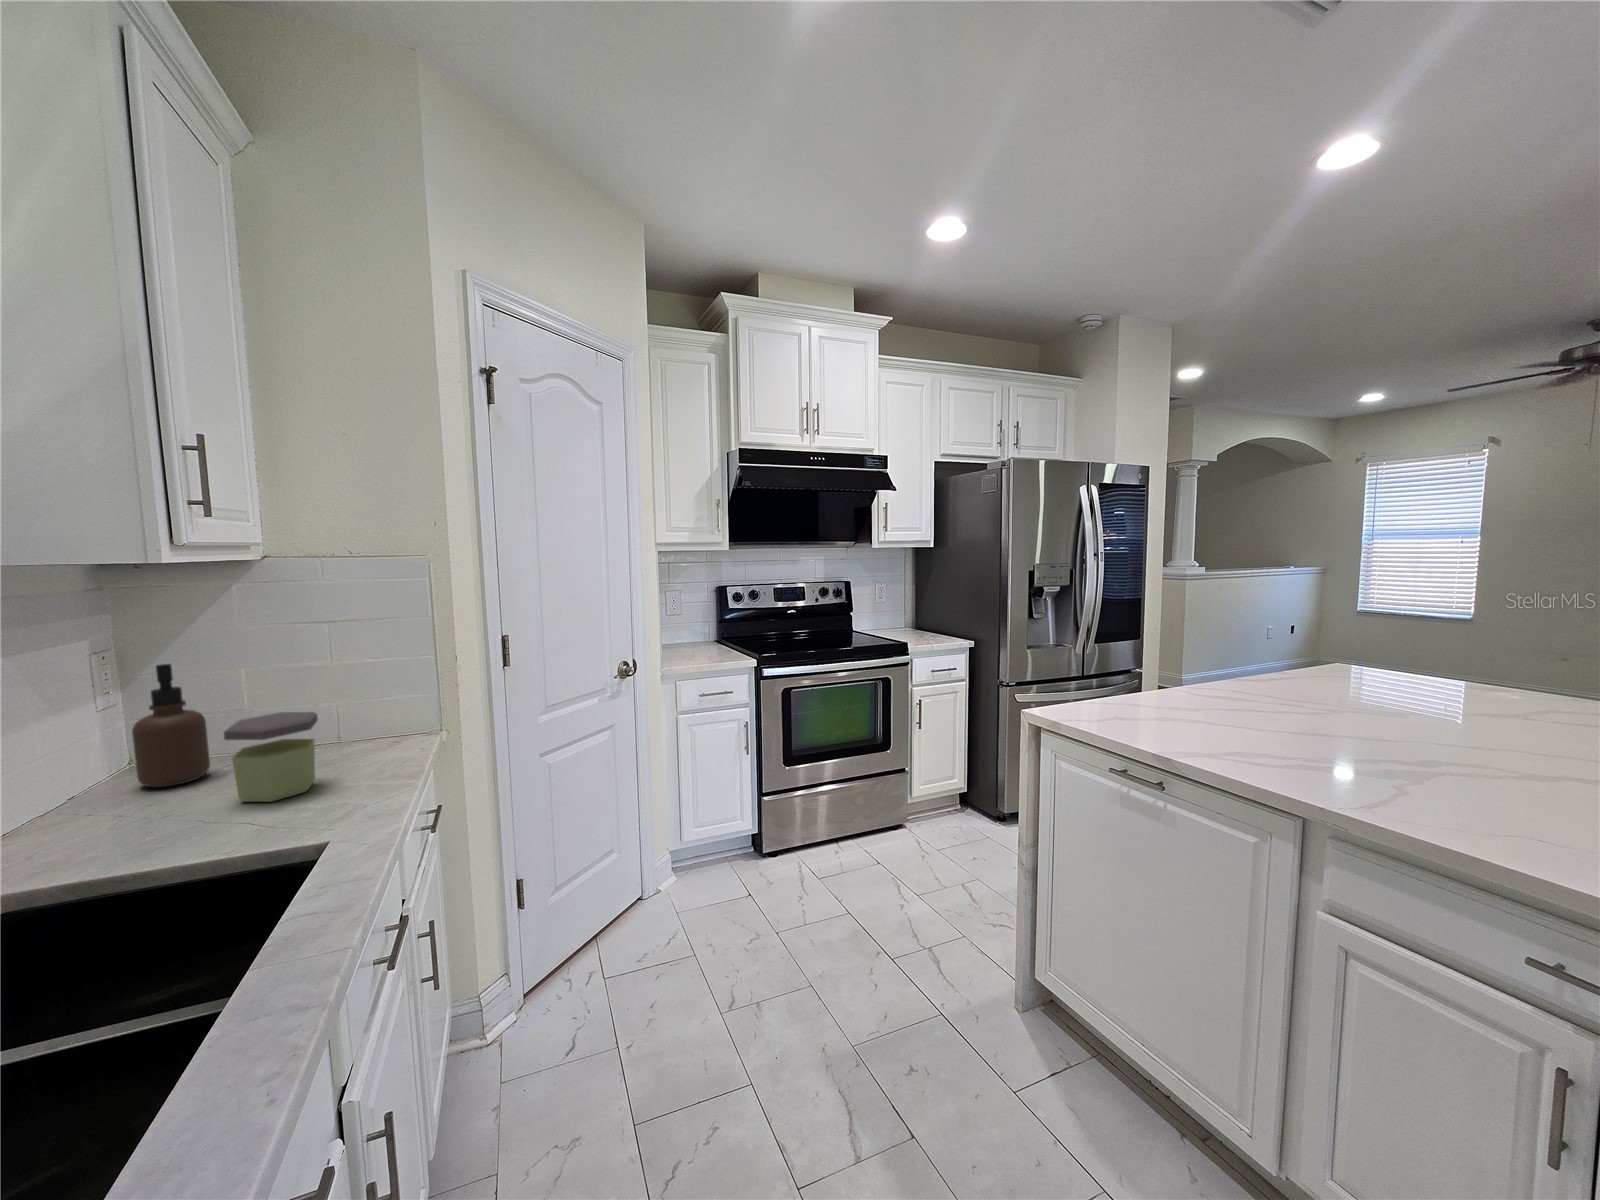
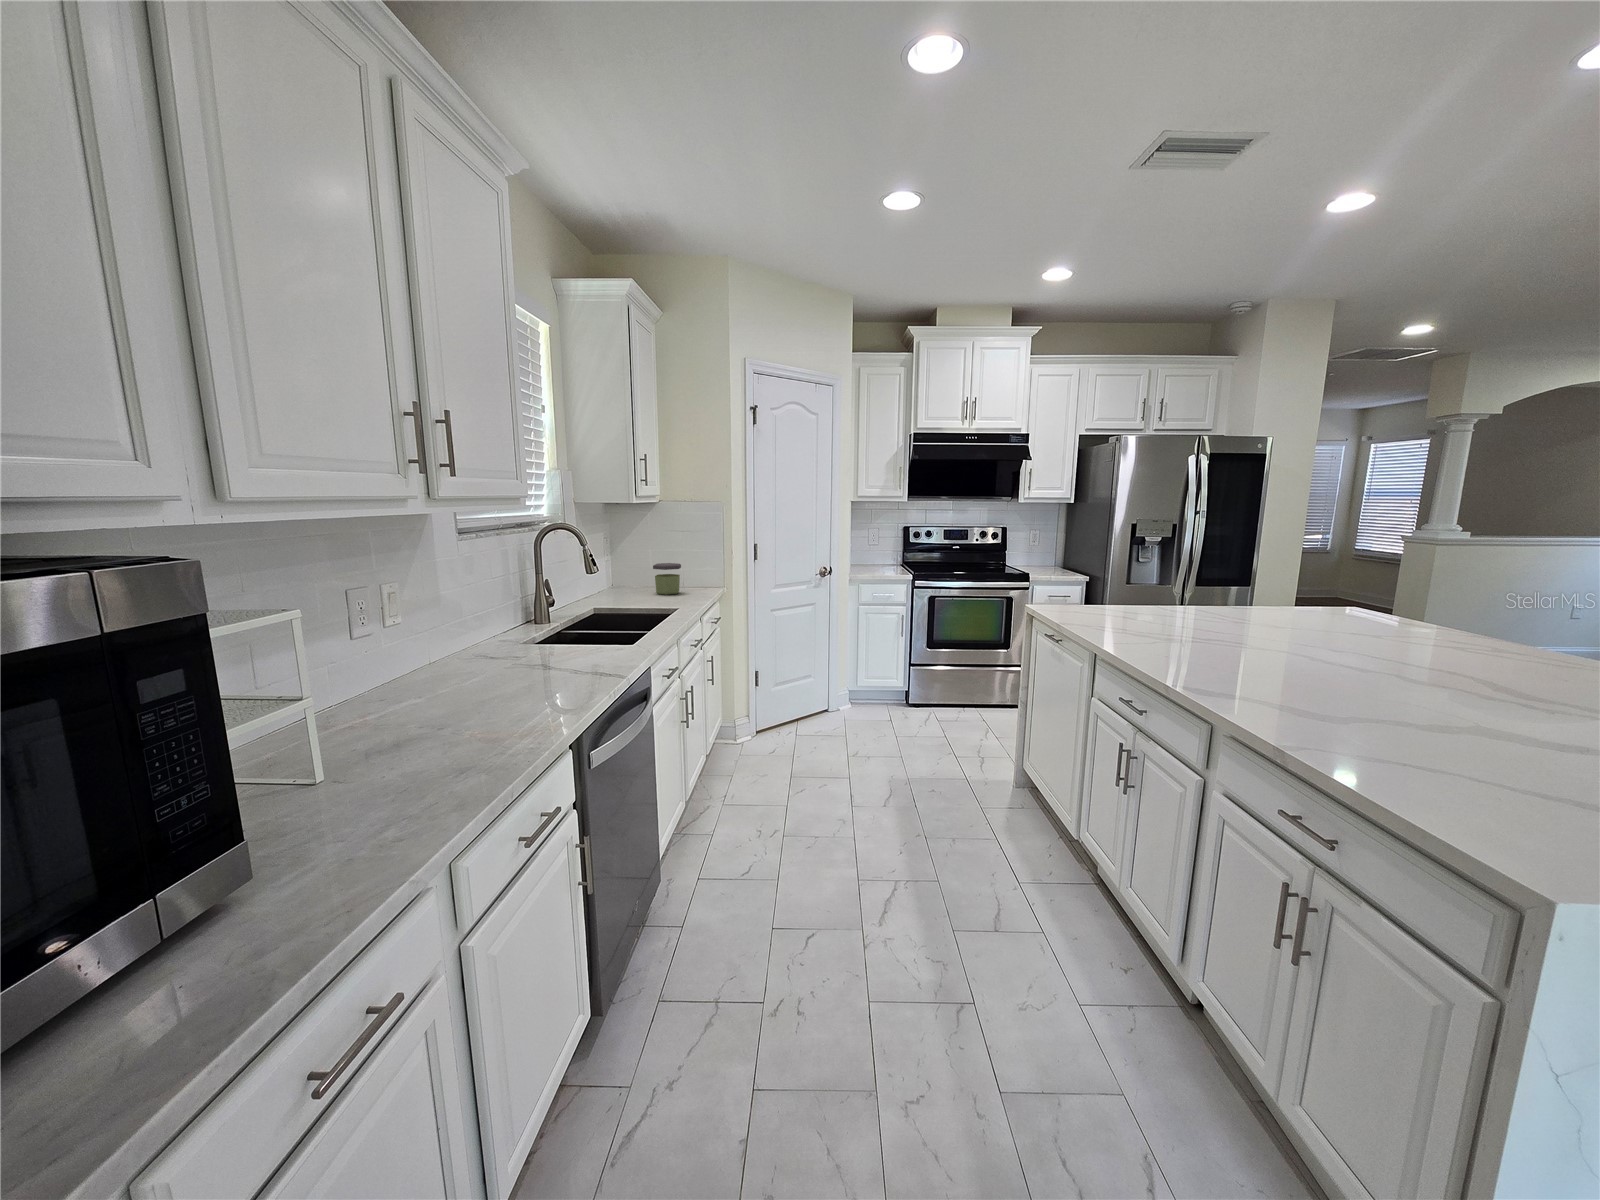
soap dispenser: present [132,664,210,788] -> none [625,542,646,588]

